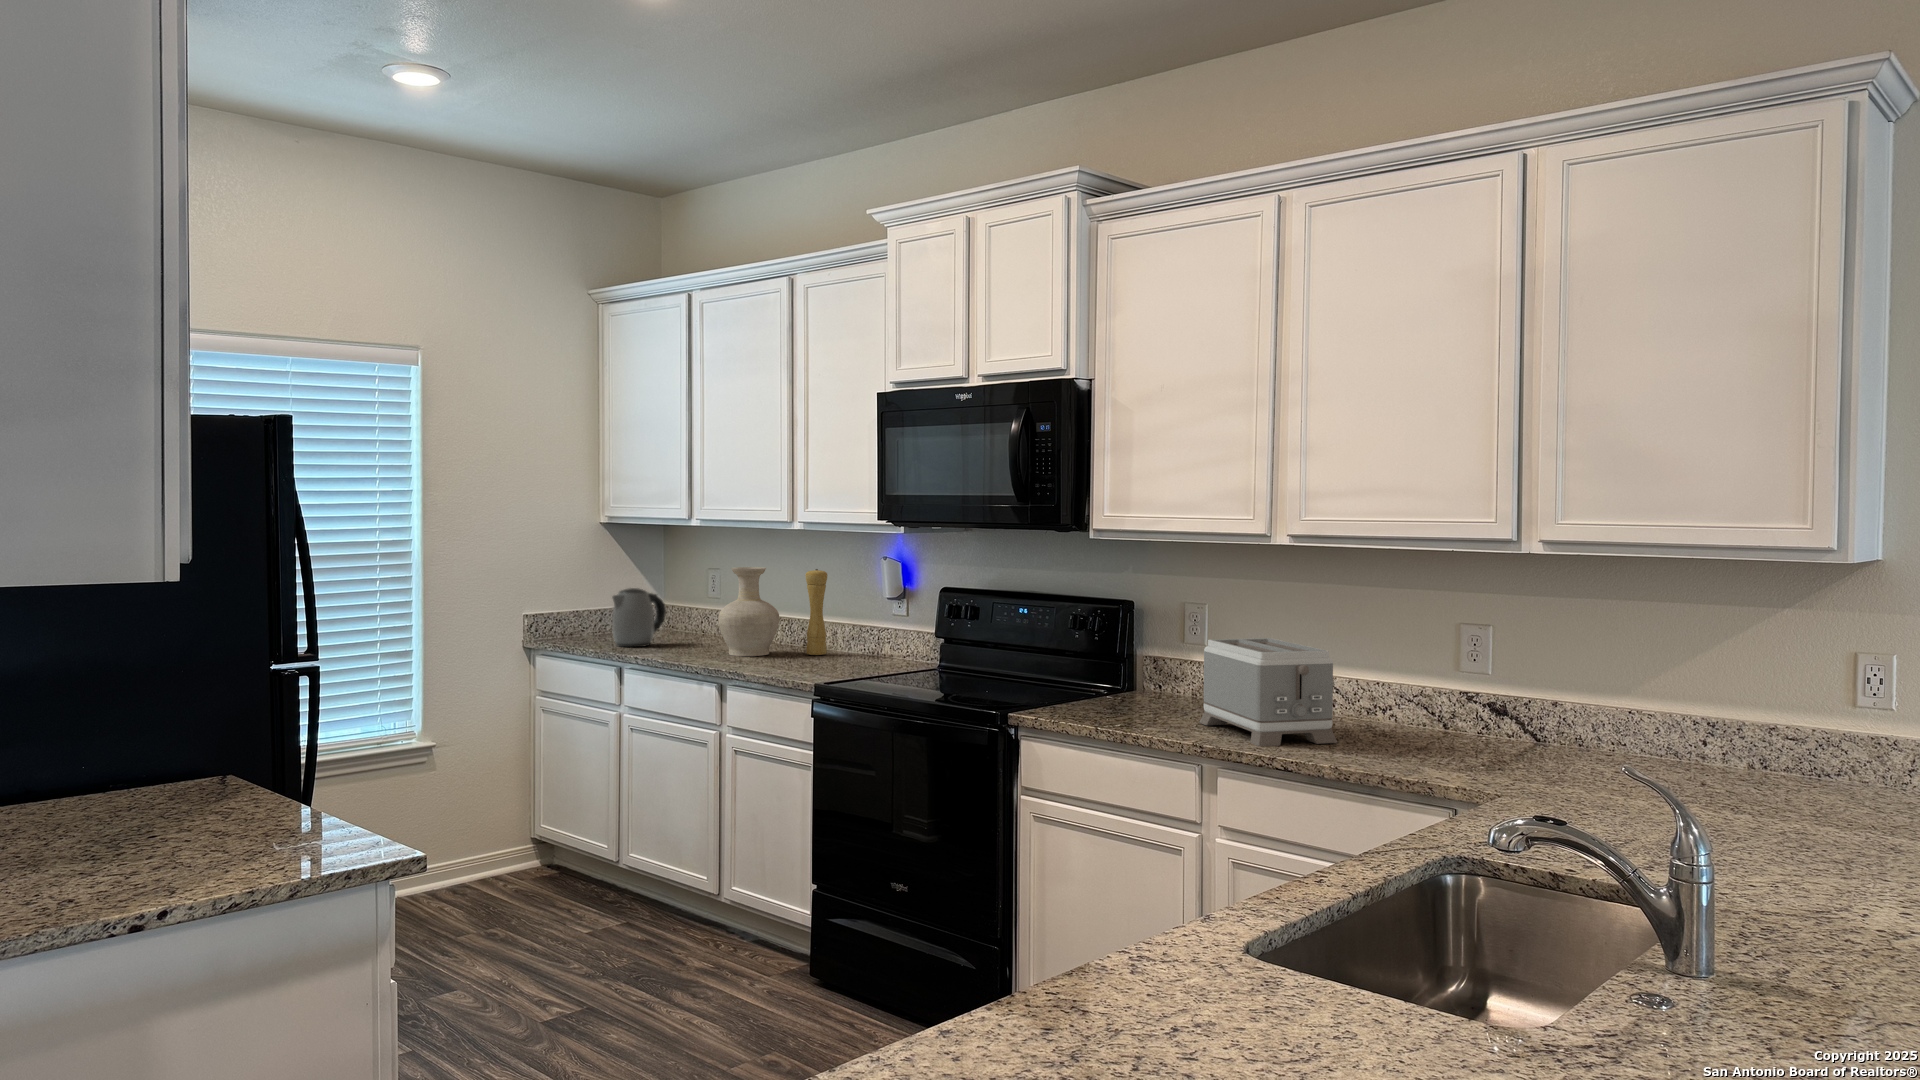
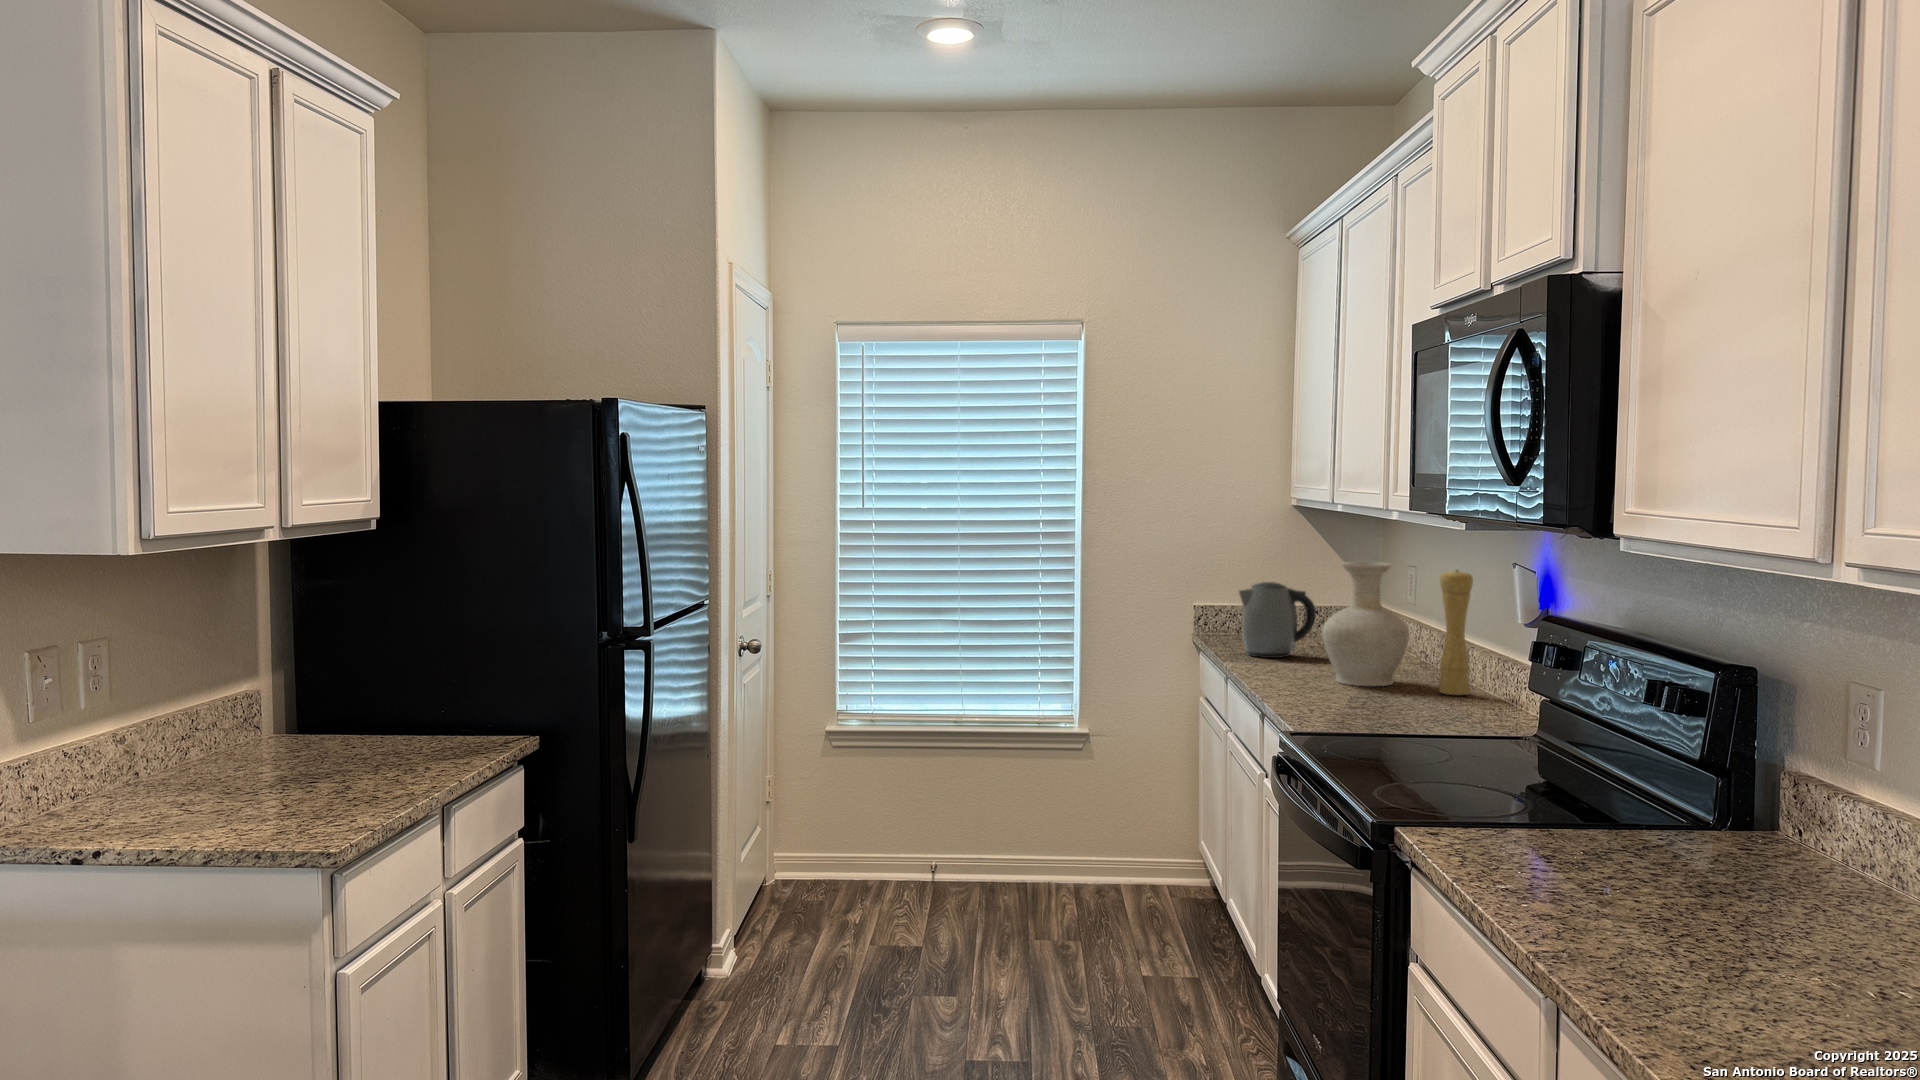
toaster: present [1199,638,1337,746] -> none [1608,753,1847,1031]

